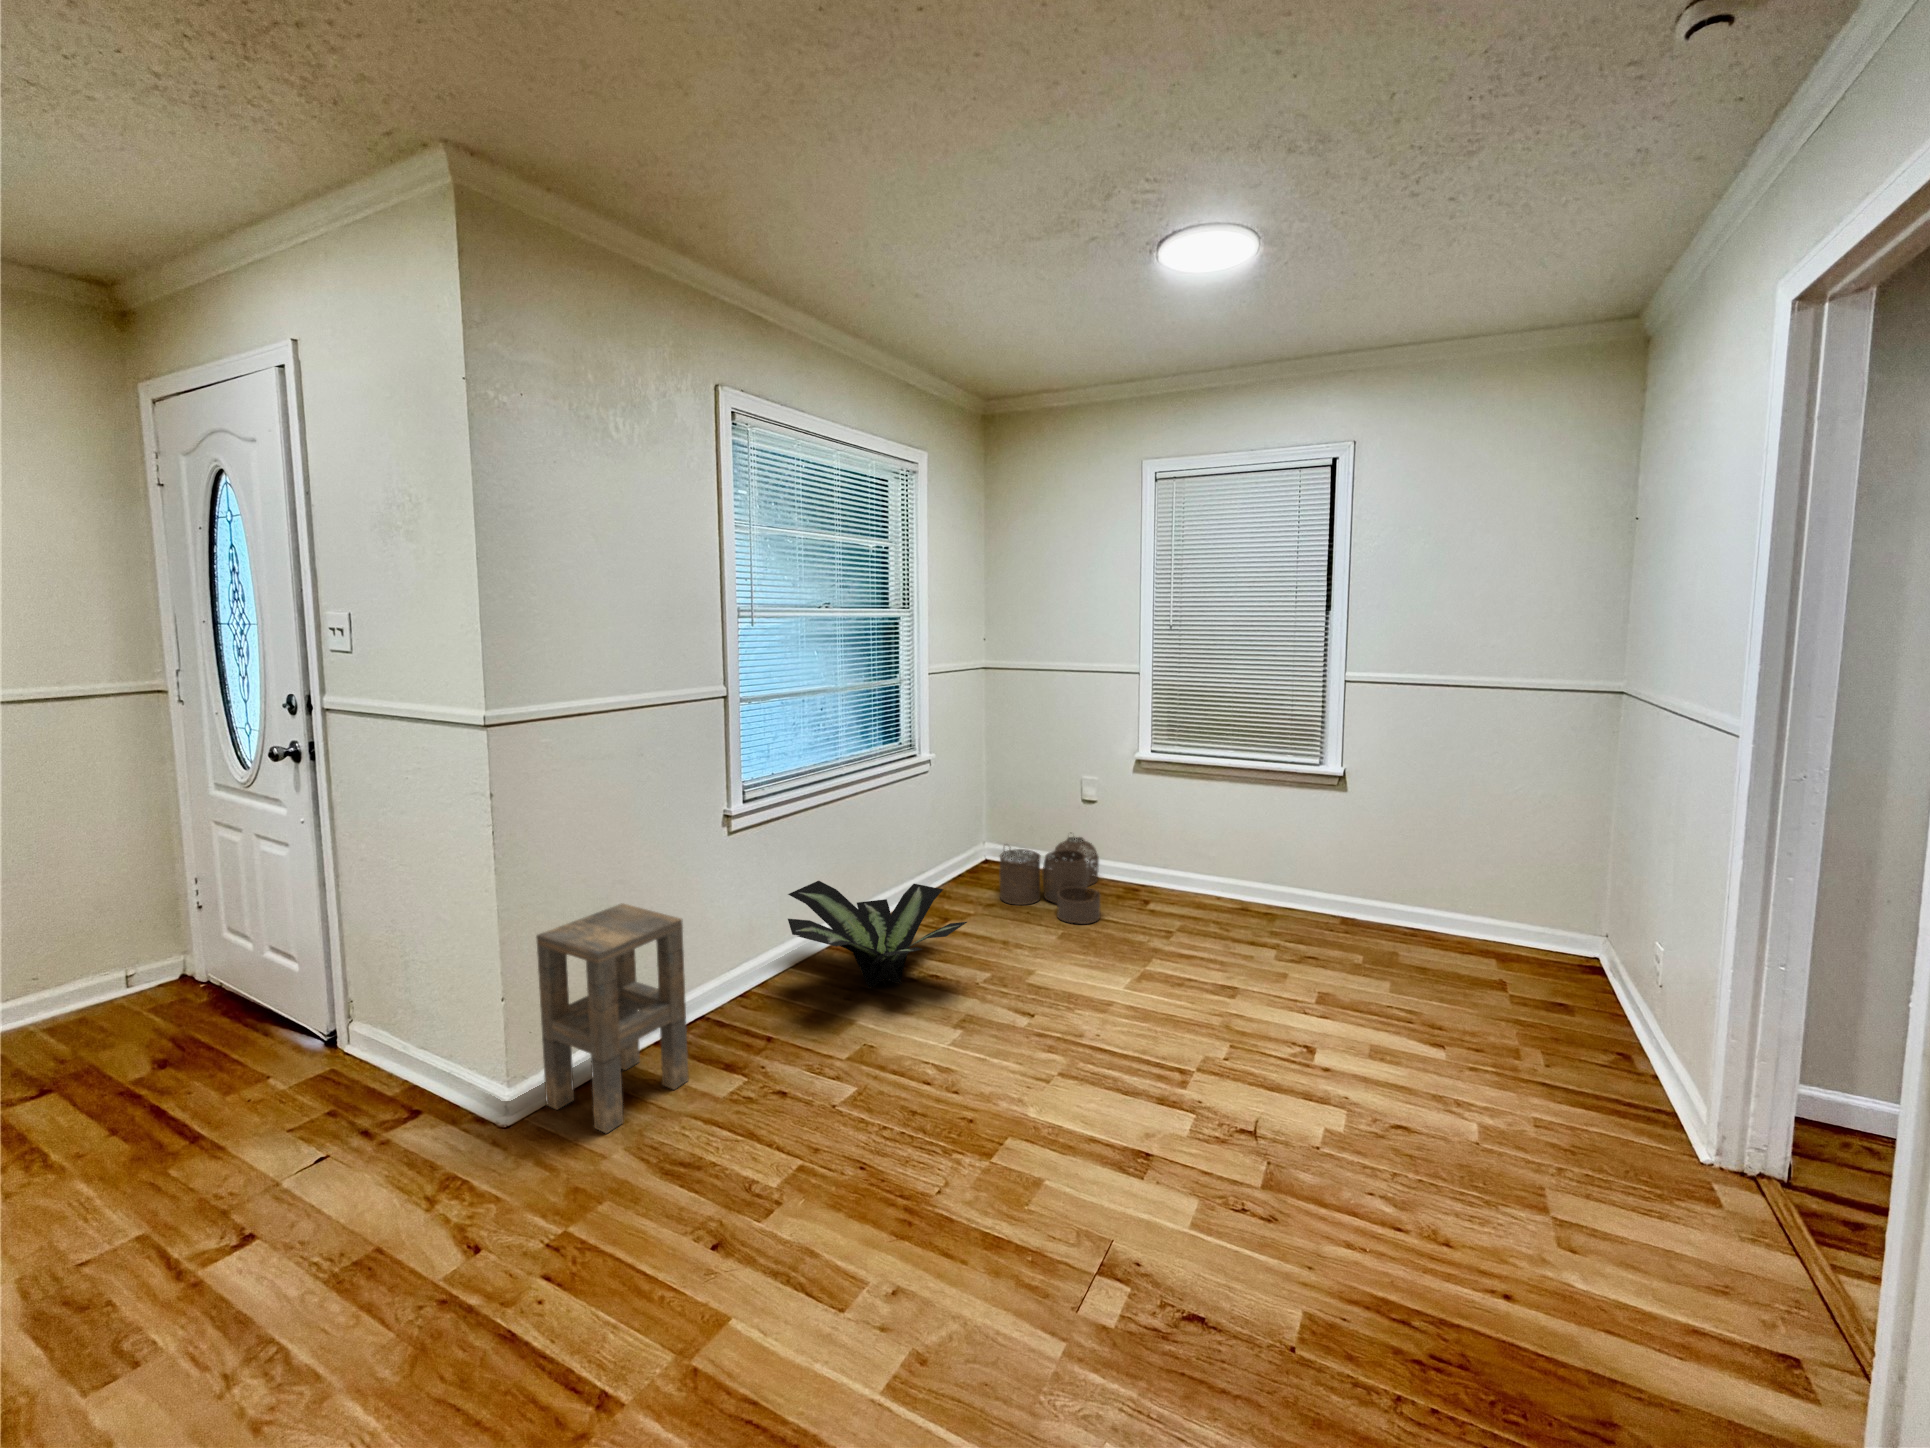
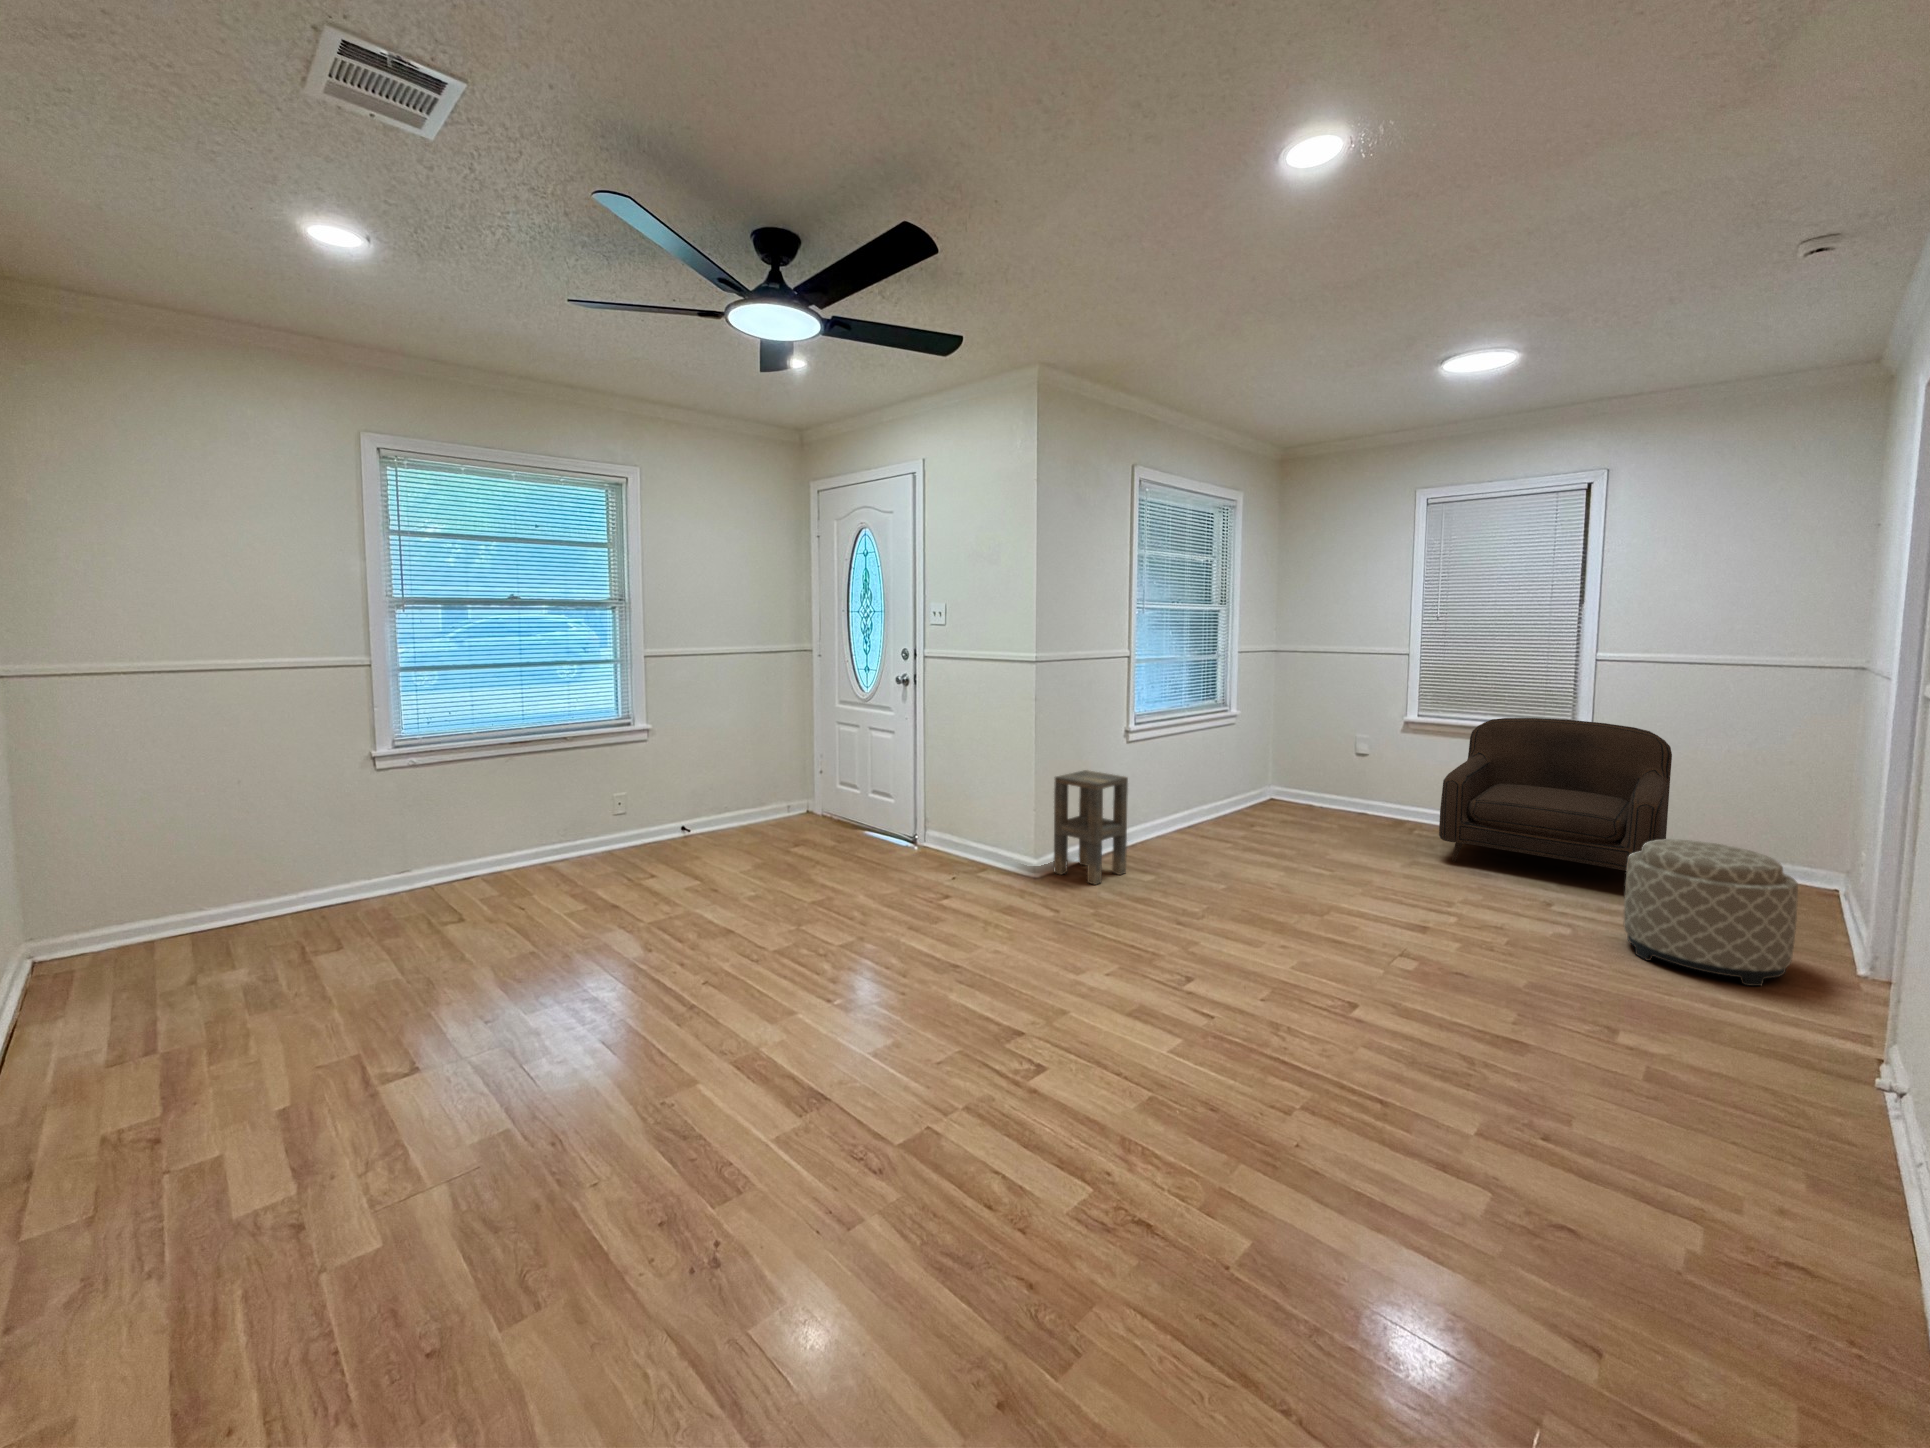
armchair: none [1171,756,1432,1010] -> present [1439,718,1672,871]
woven basket: present [1000,837,1100,924] -> none [1290,777,1376,835]
potted plant: present [788,881,967,989] -> none [1157,784,1286,851]
ottoman: none [1410,976,1643,1240] -> present [1624,839,1798,986]

